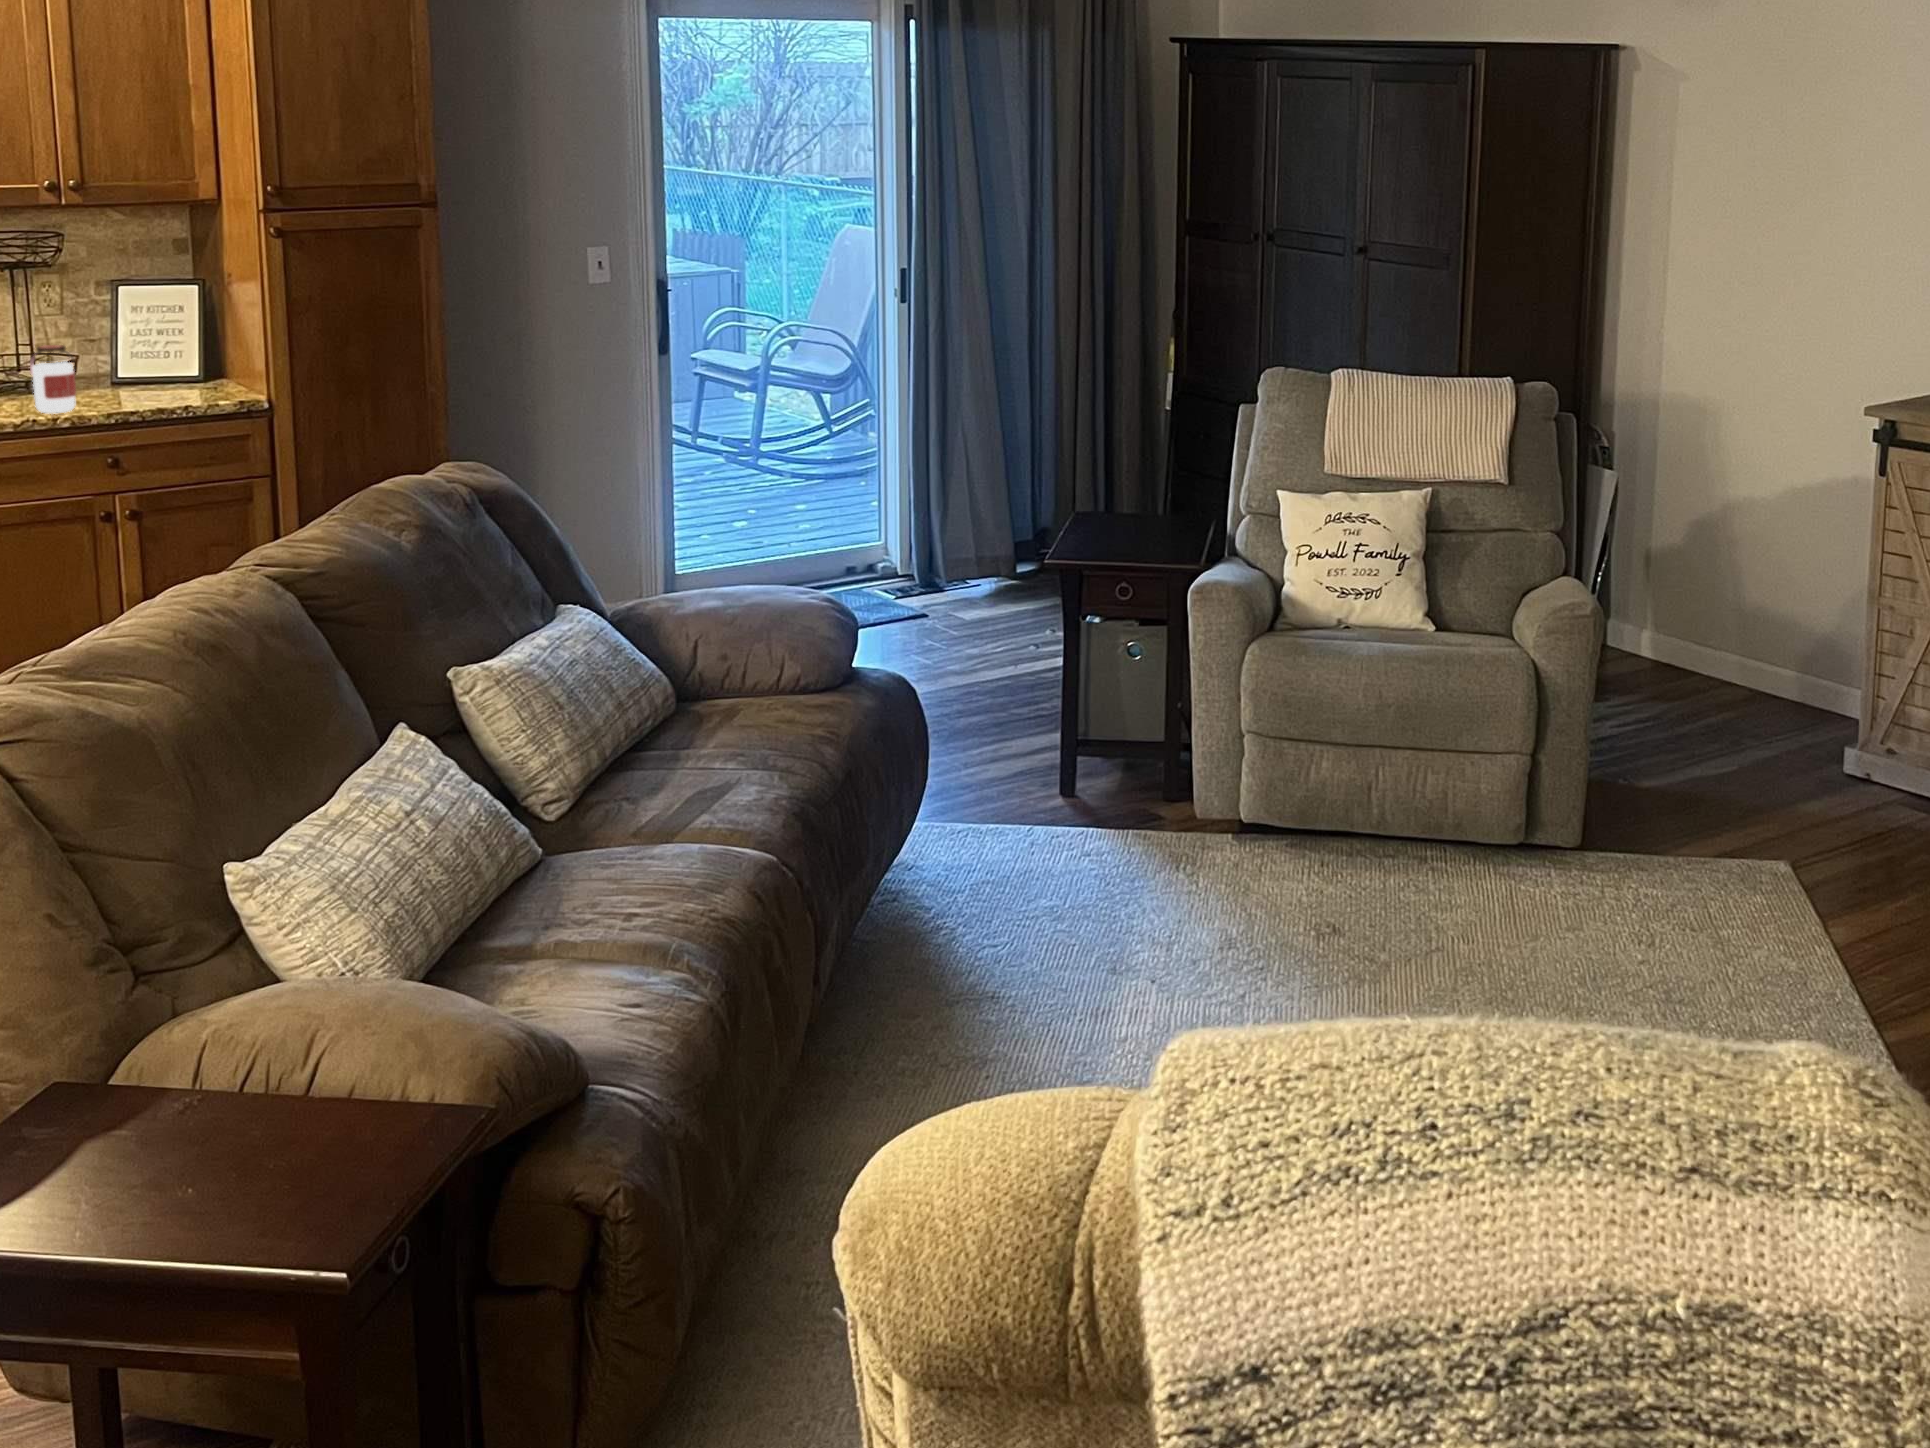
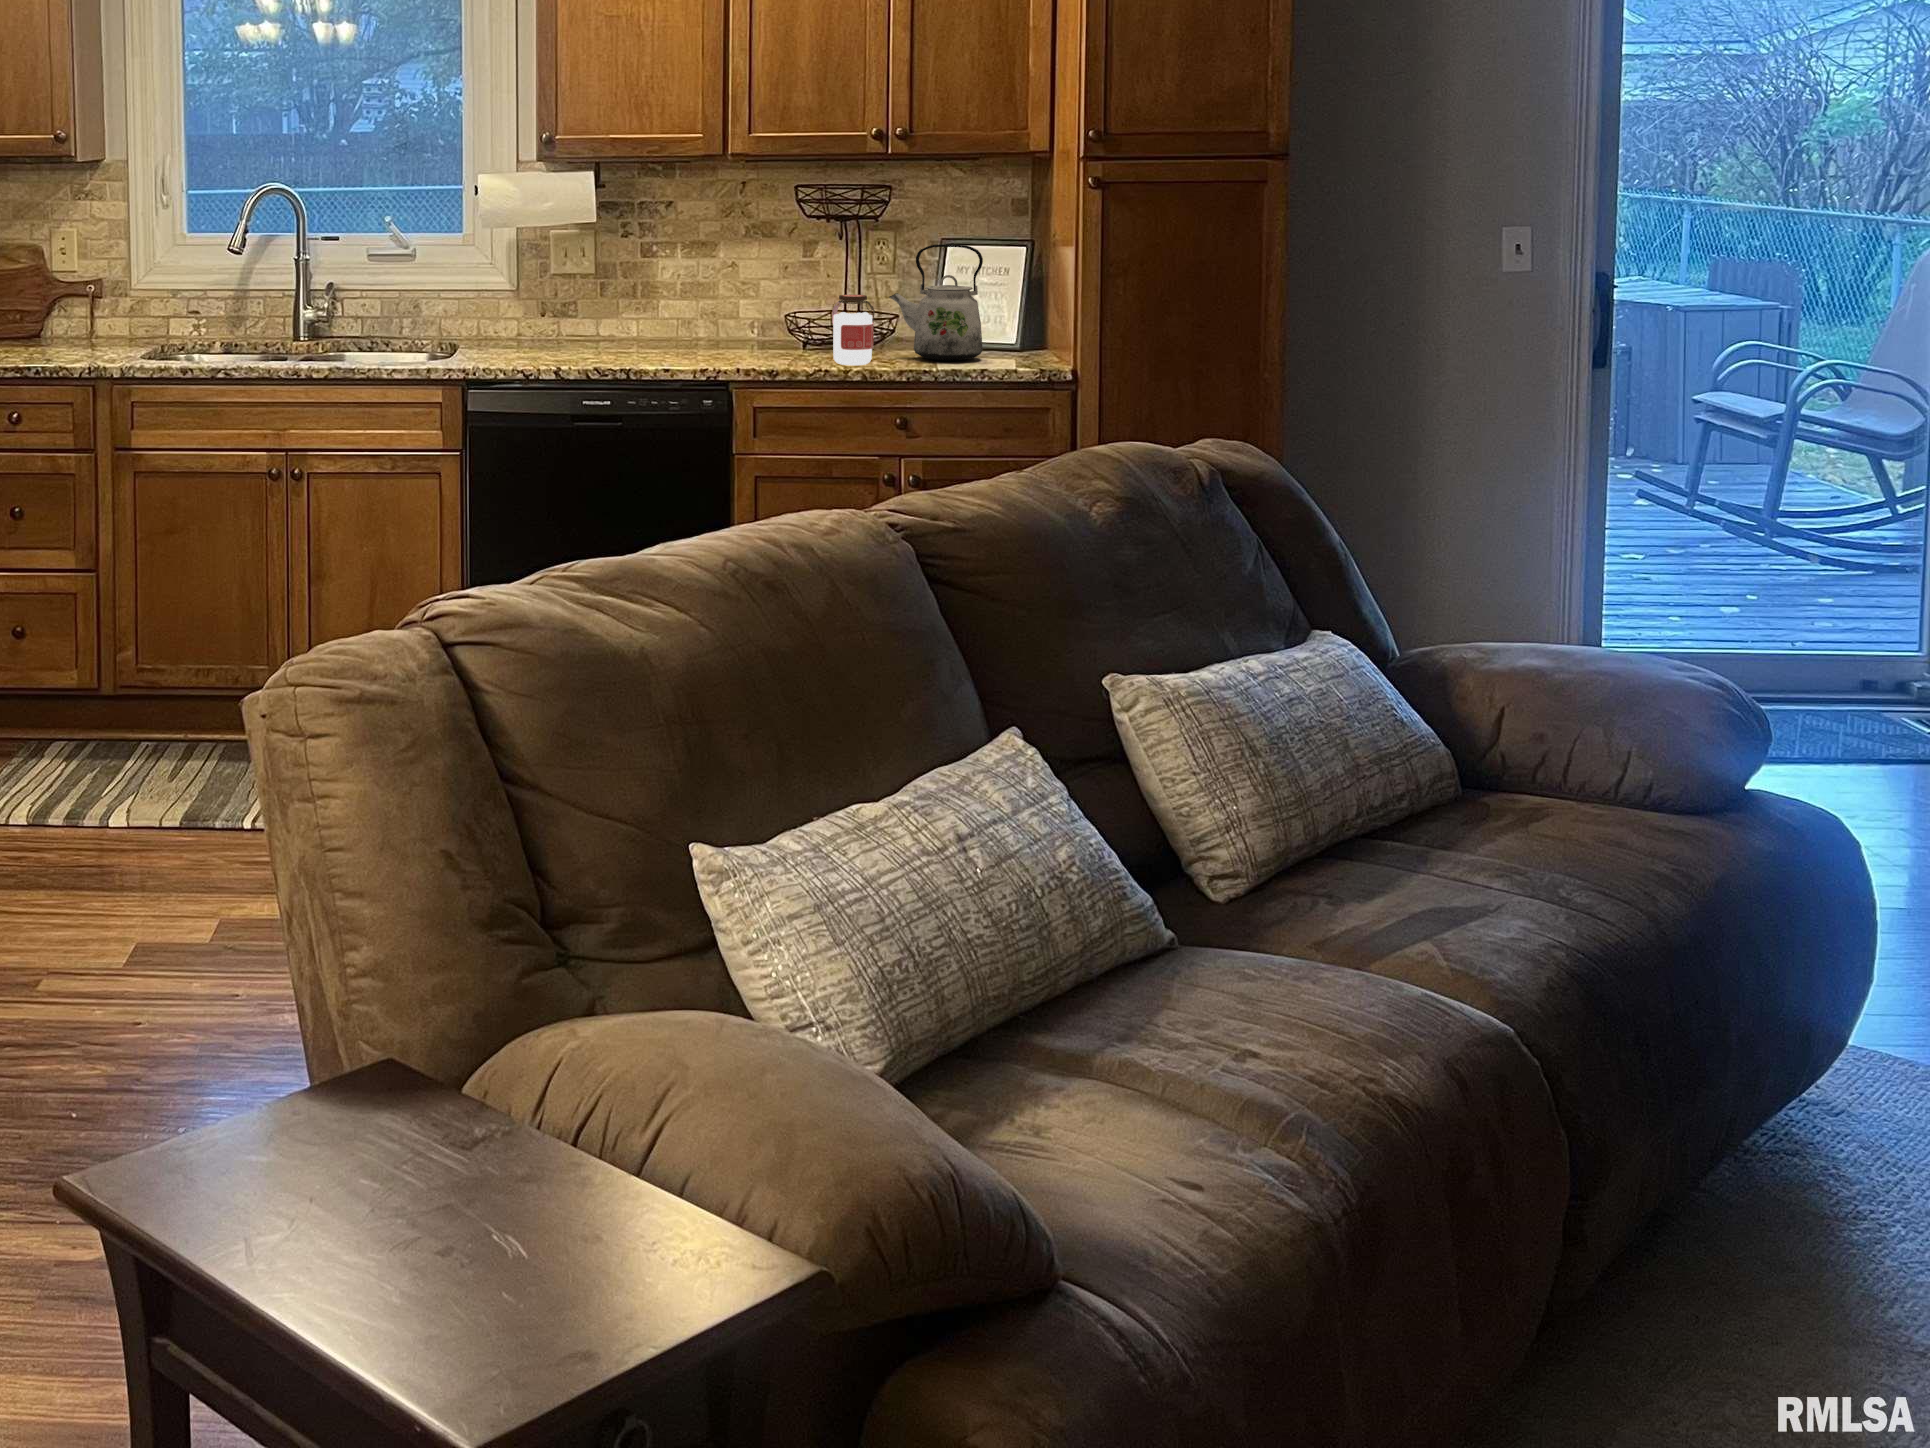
kettle: none [79,290,179,400] -> present [889,244,983,361]

